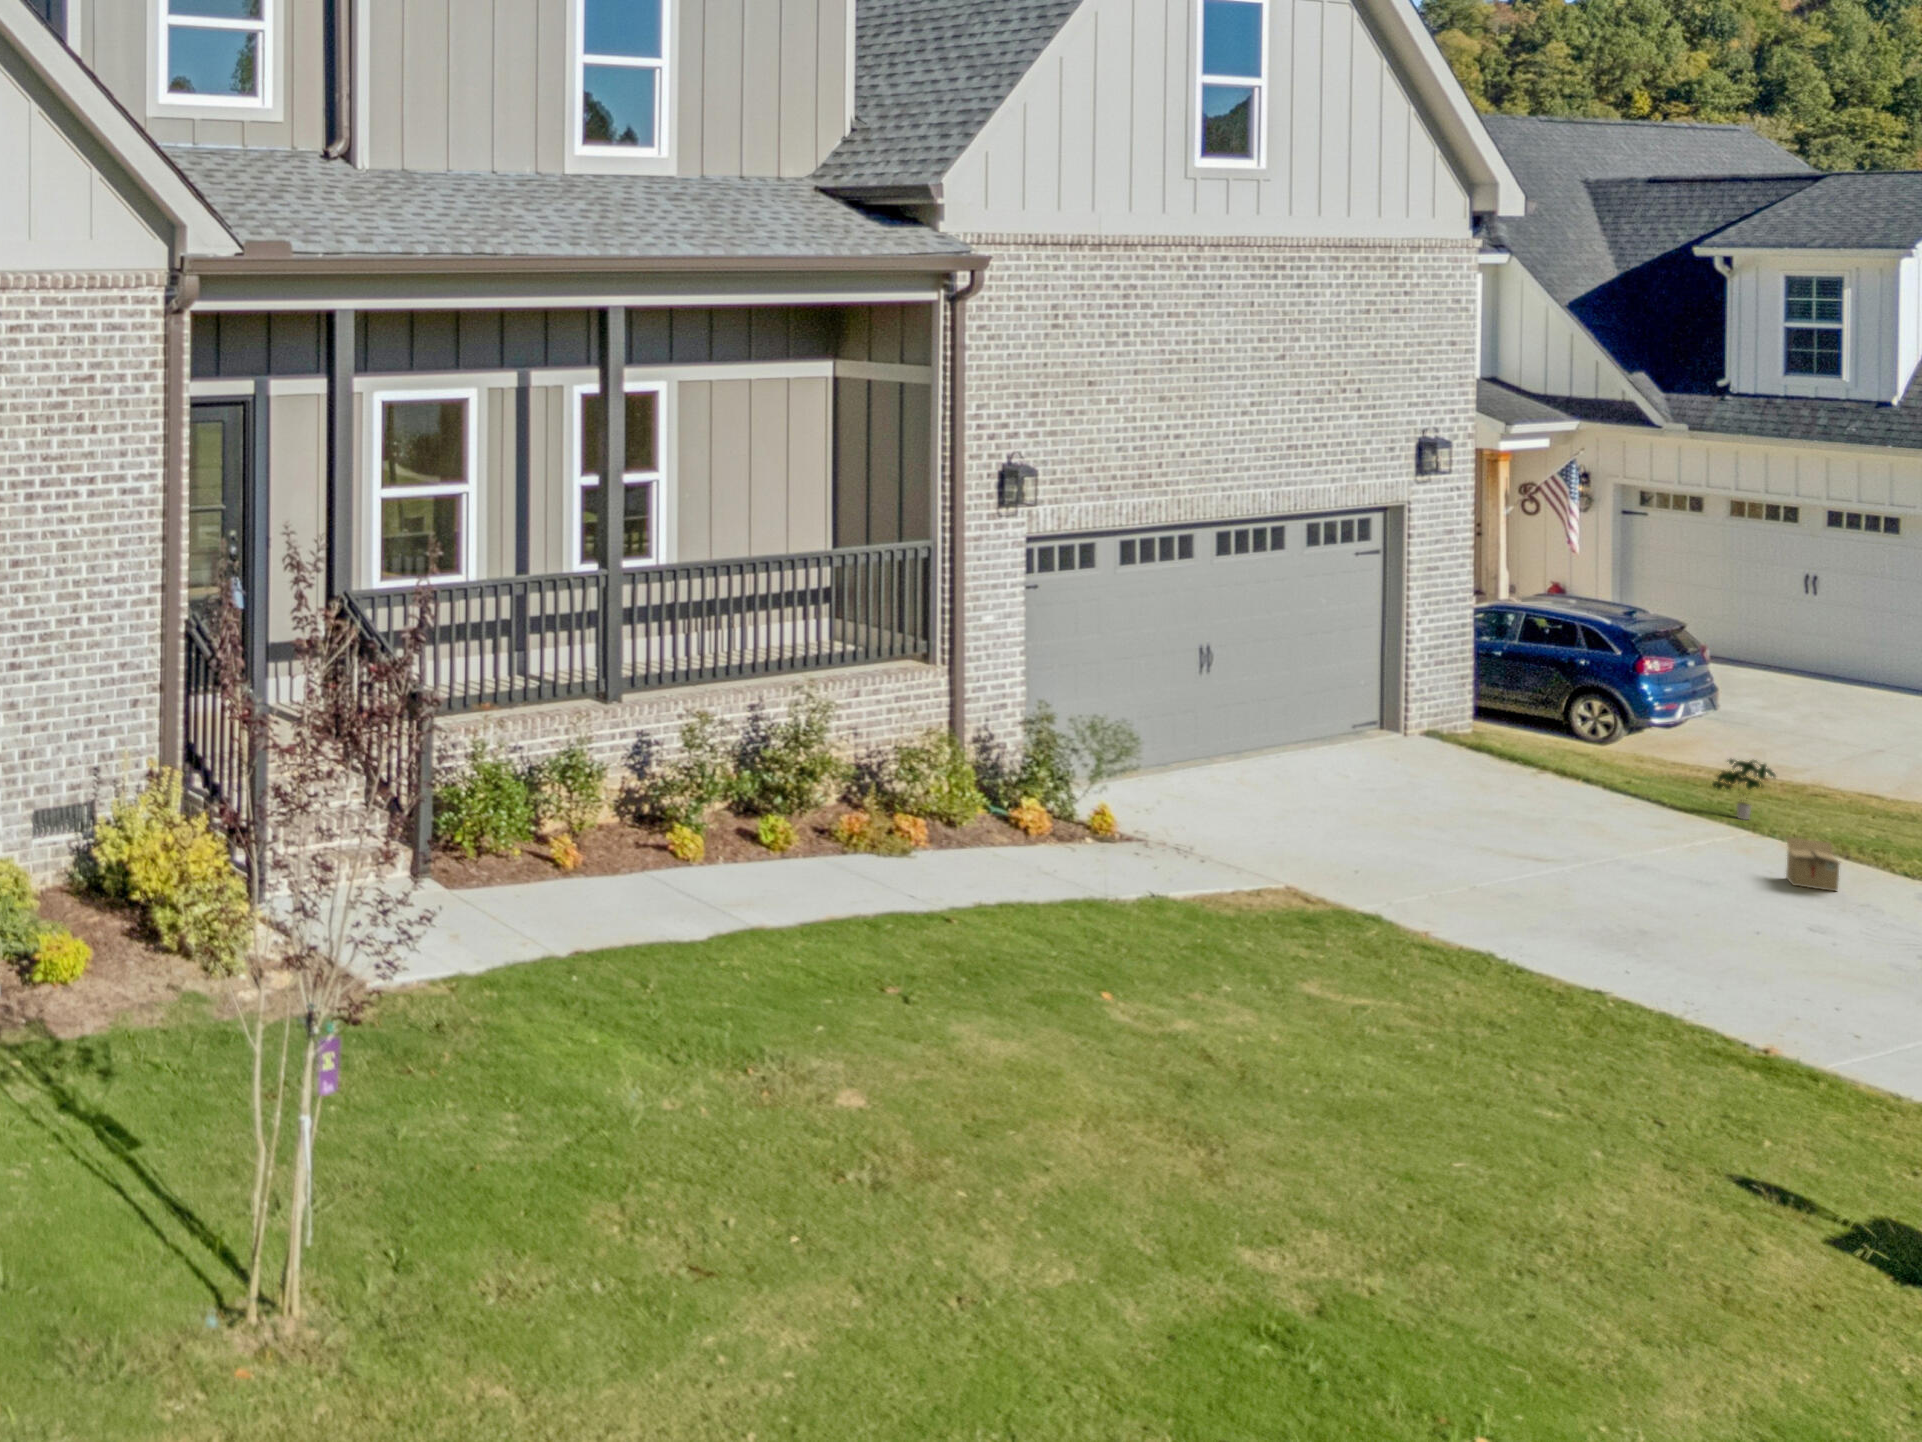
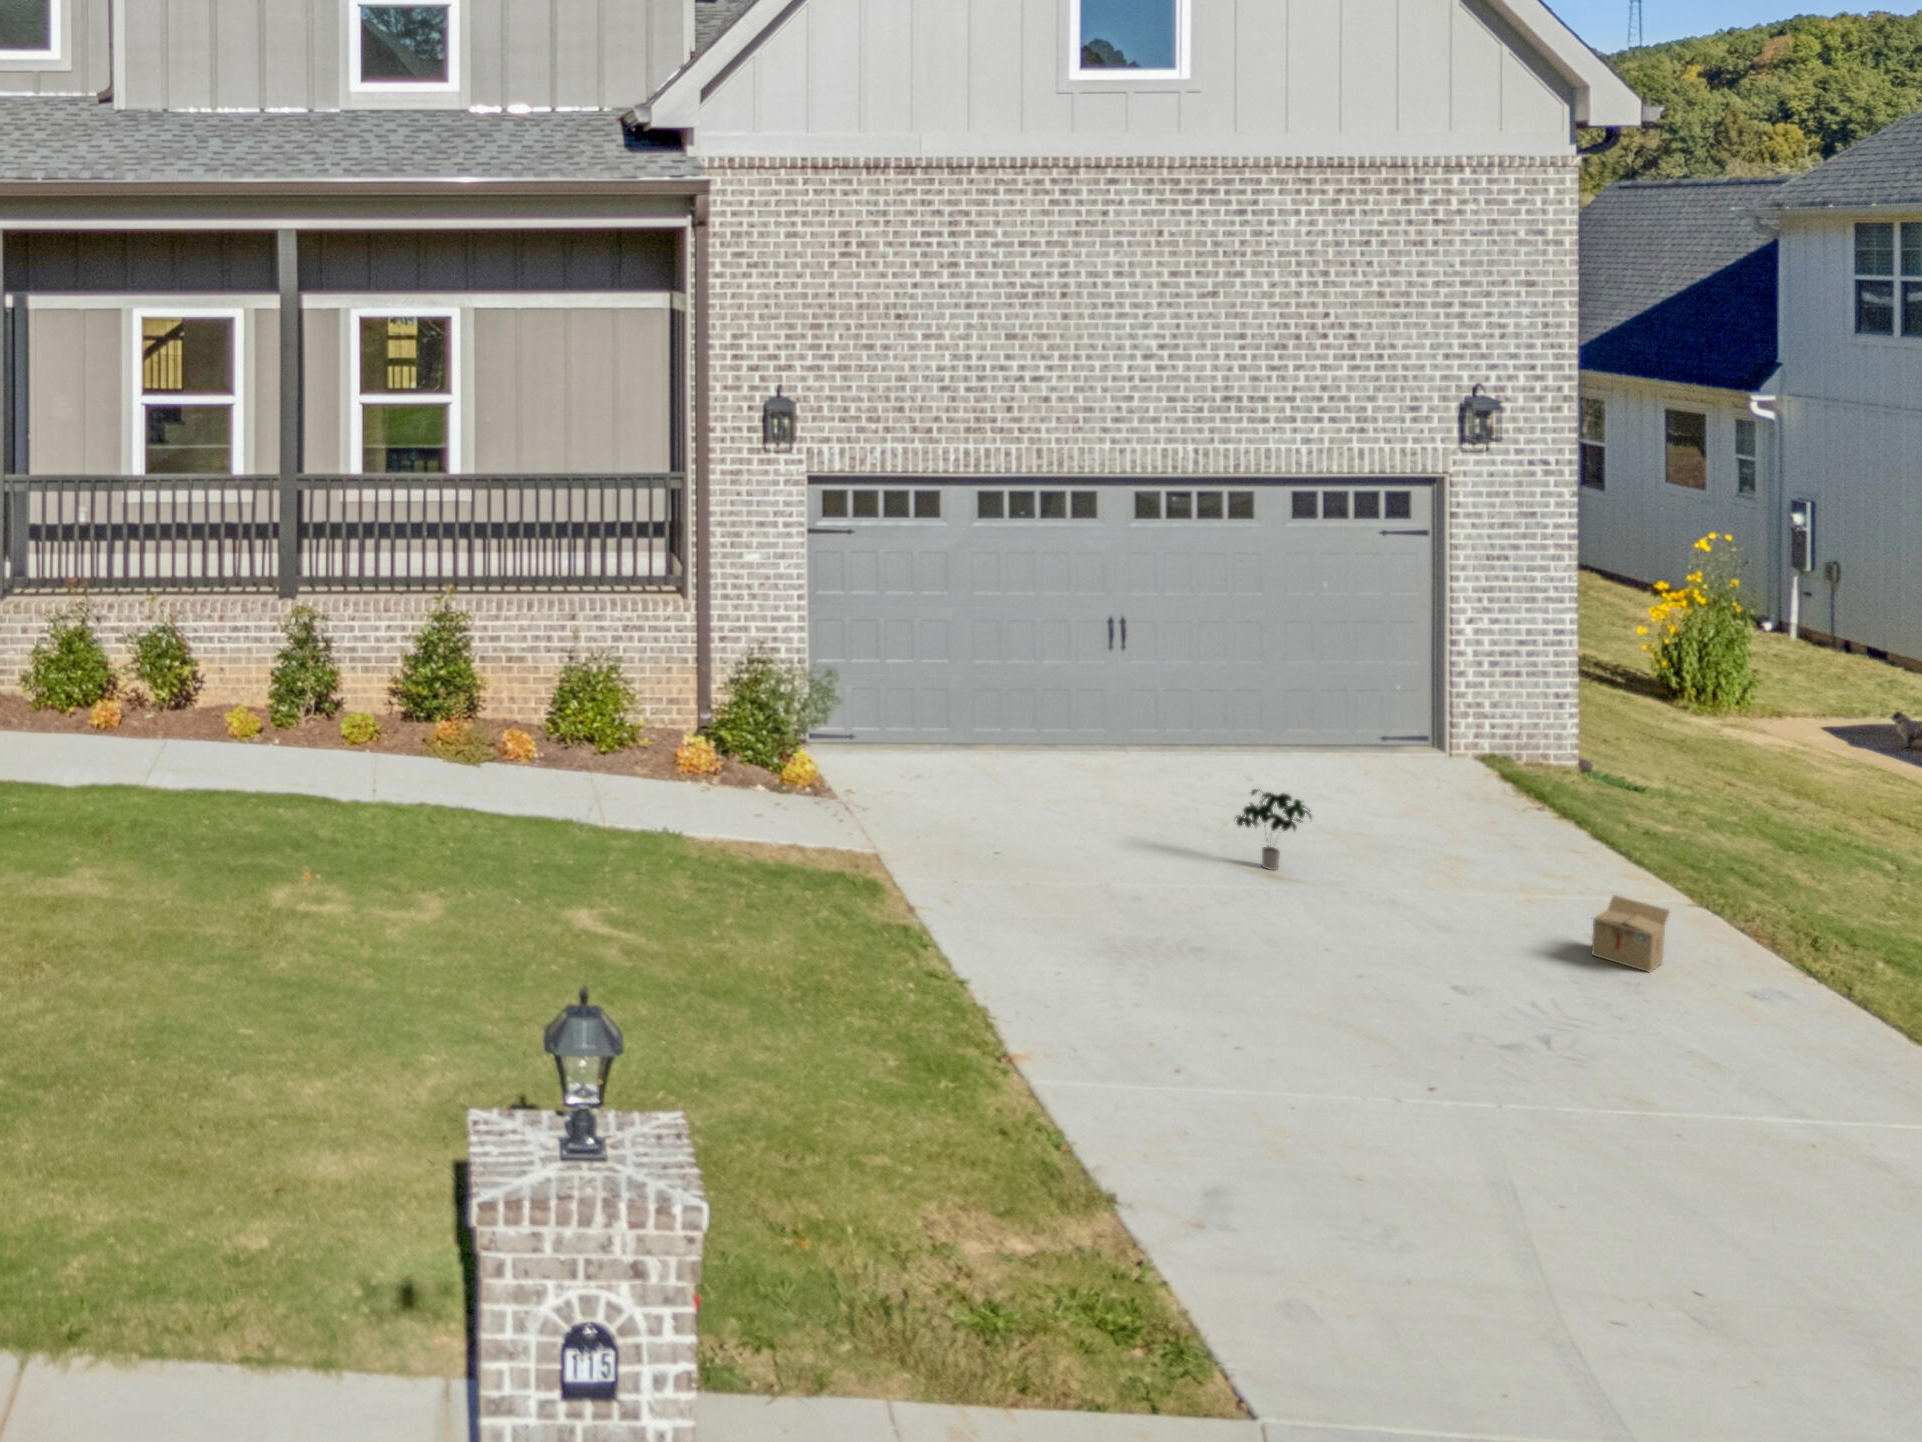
potted plant: present [1713,759,1776,820] -> present [1236,789,1311,870]

